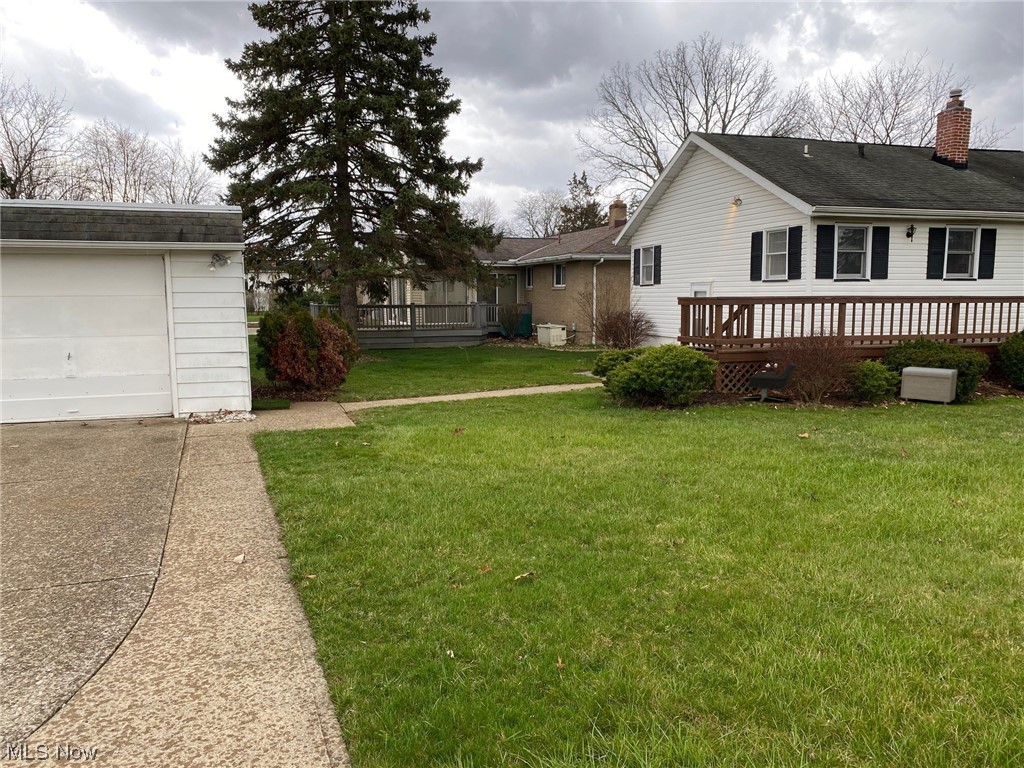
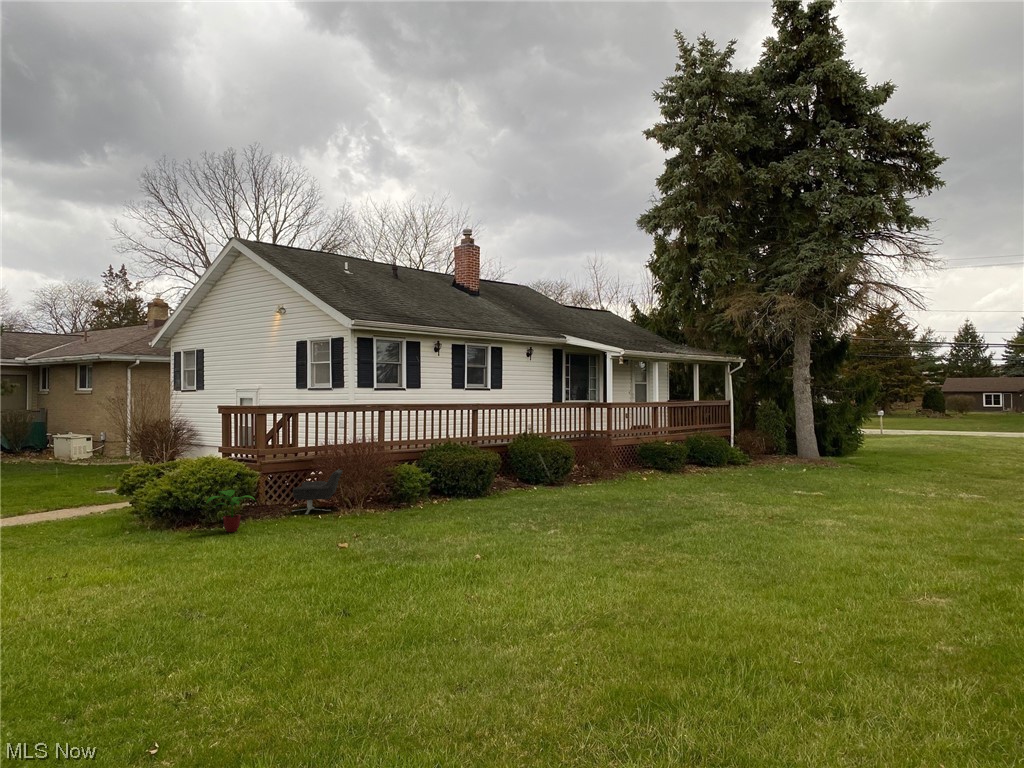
storage bench: present [901,367,958,405] -> none [434,467,476,500]
potted plant: none [677,373,718,409] -> present [207,490,256,532]

